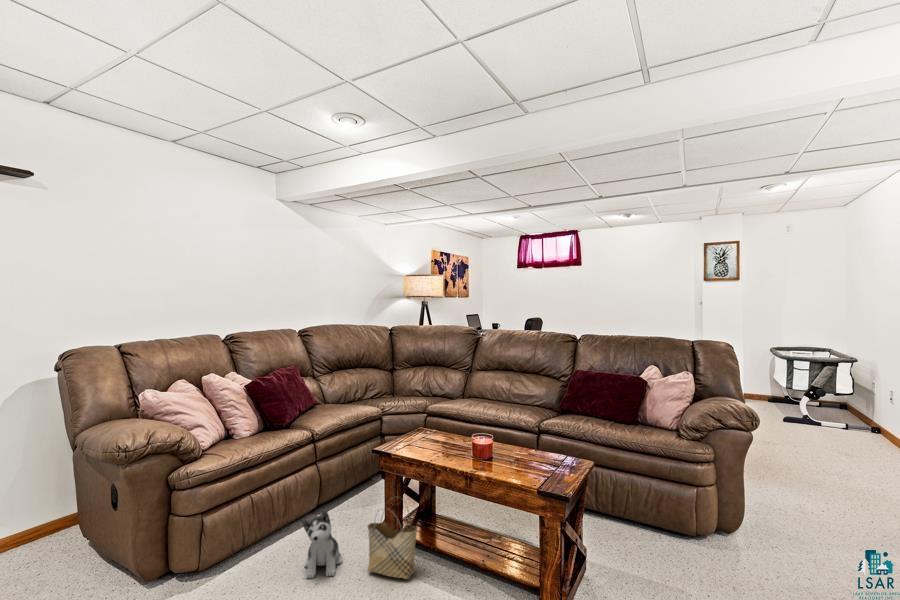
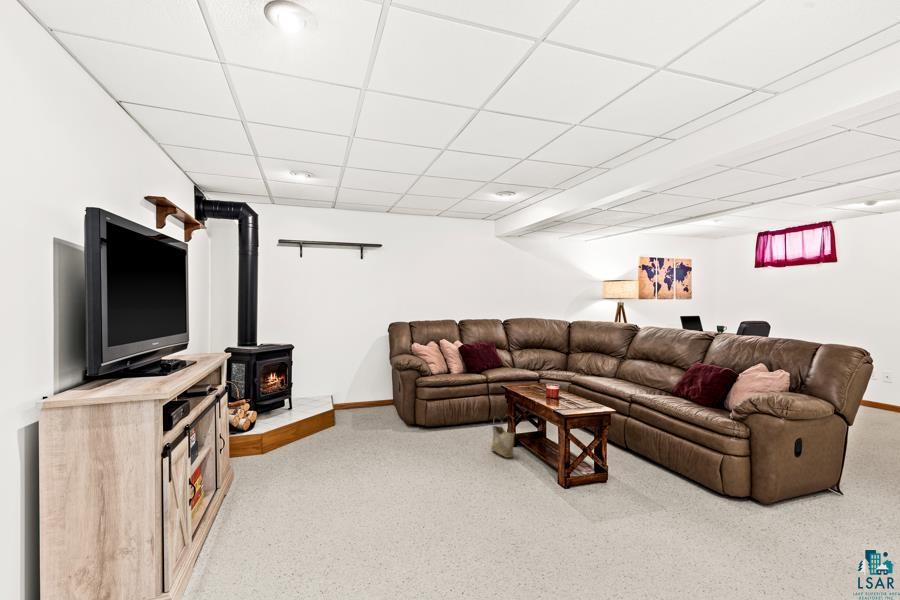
plush toy: present [302,510,342,579] -> none [464,413,485,447]

